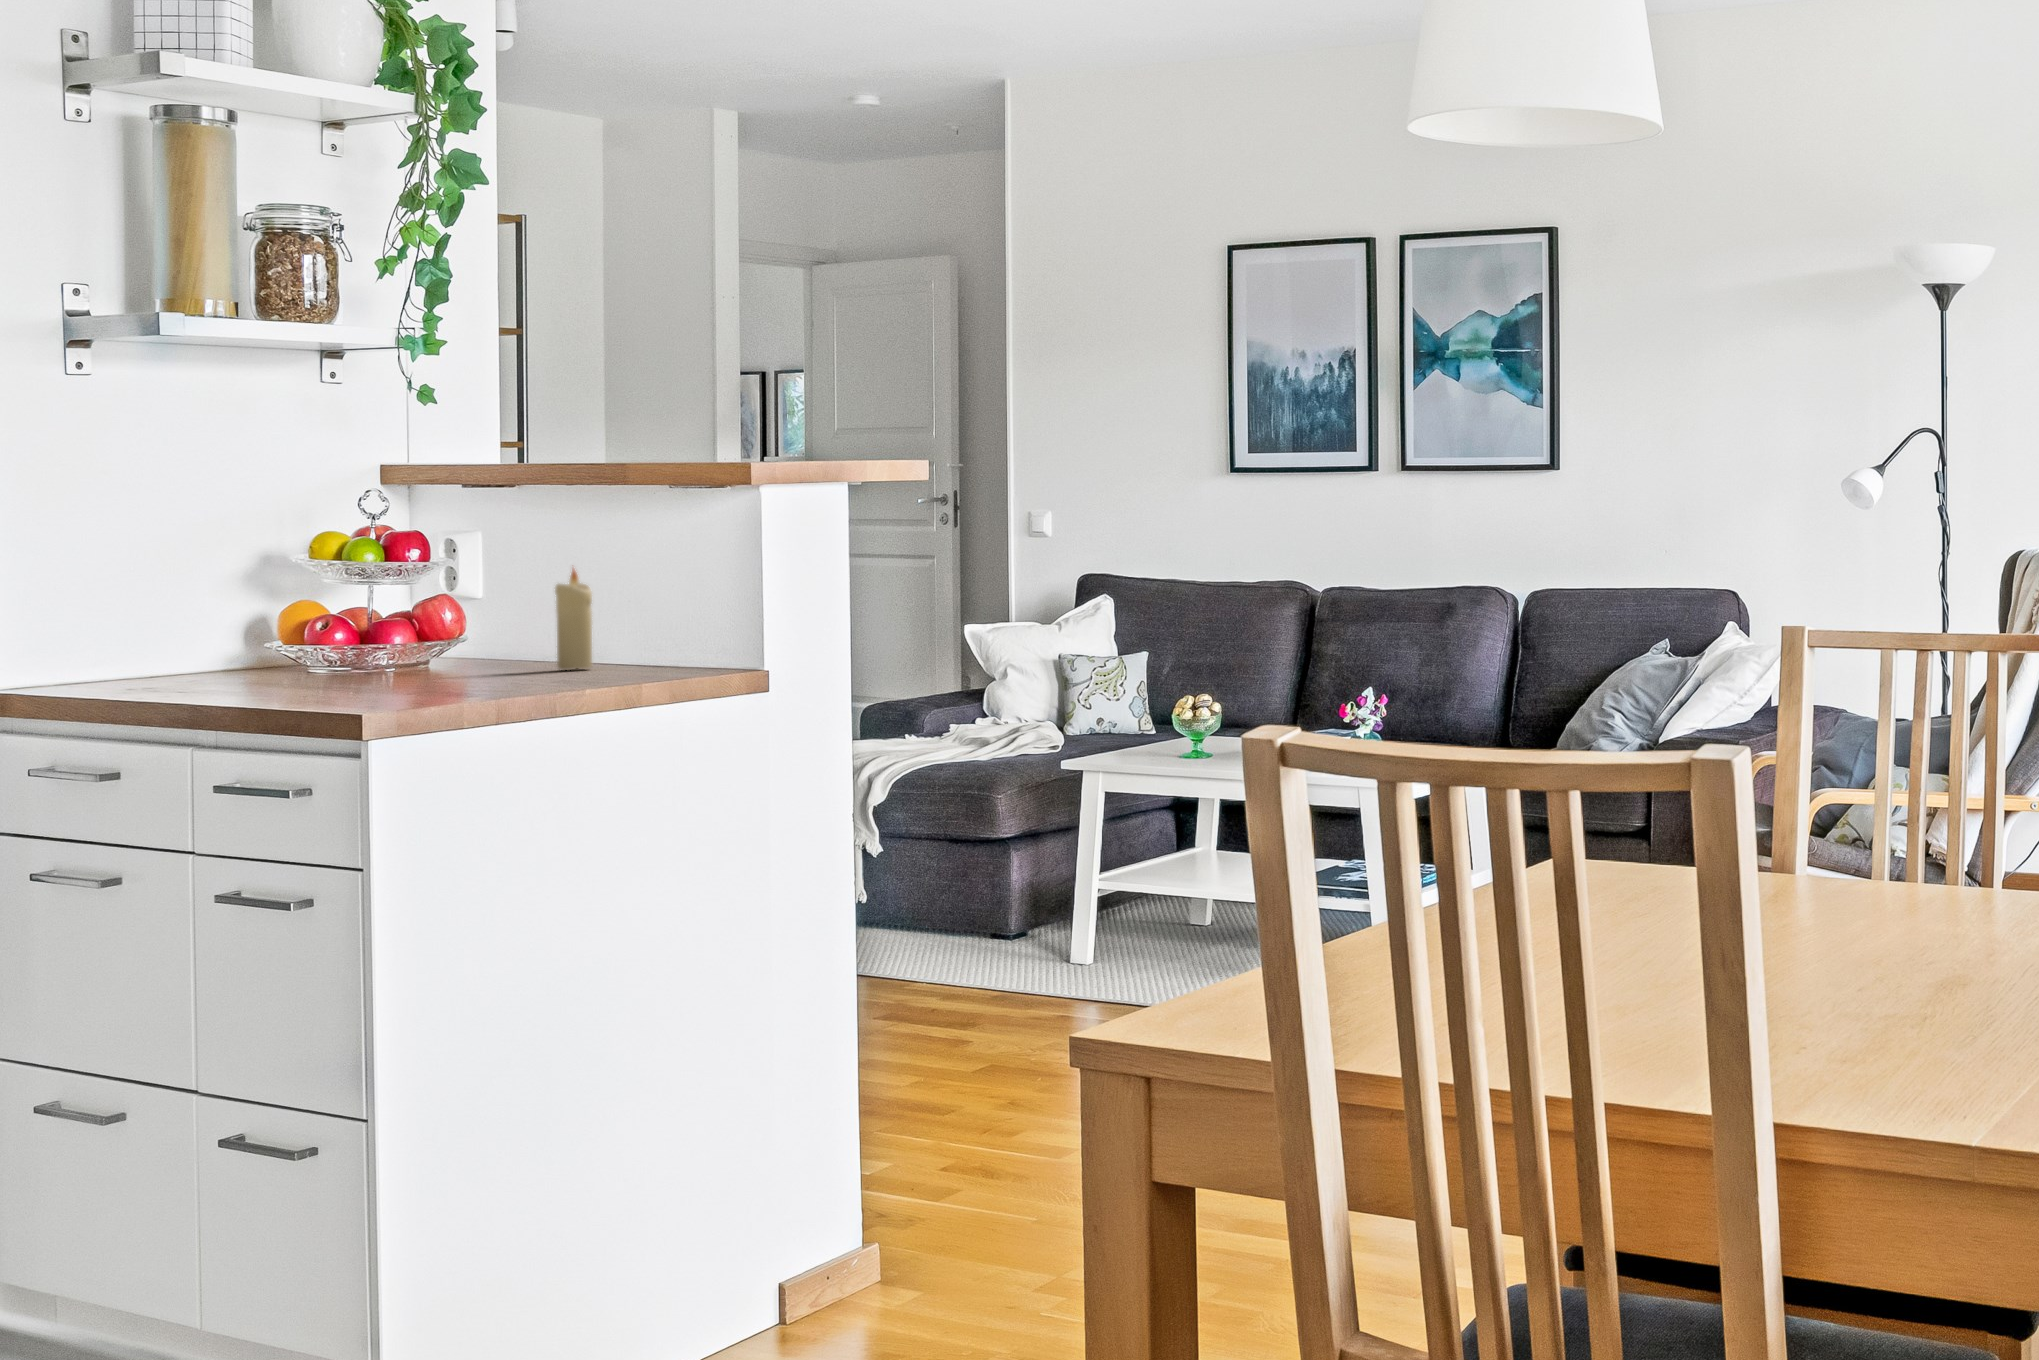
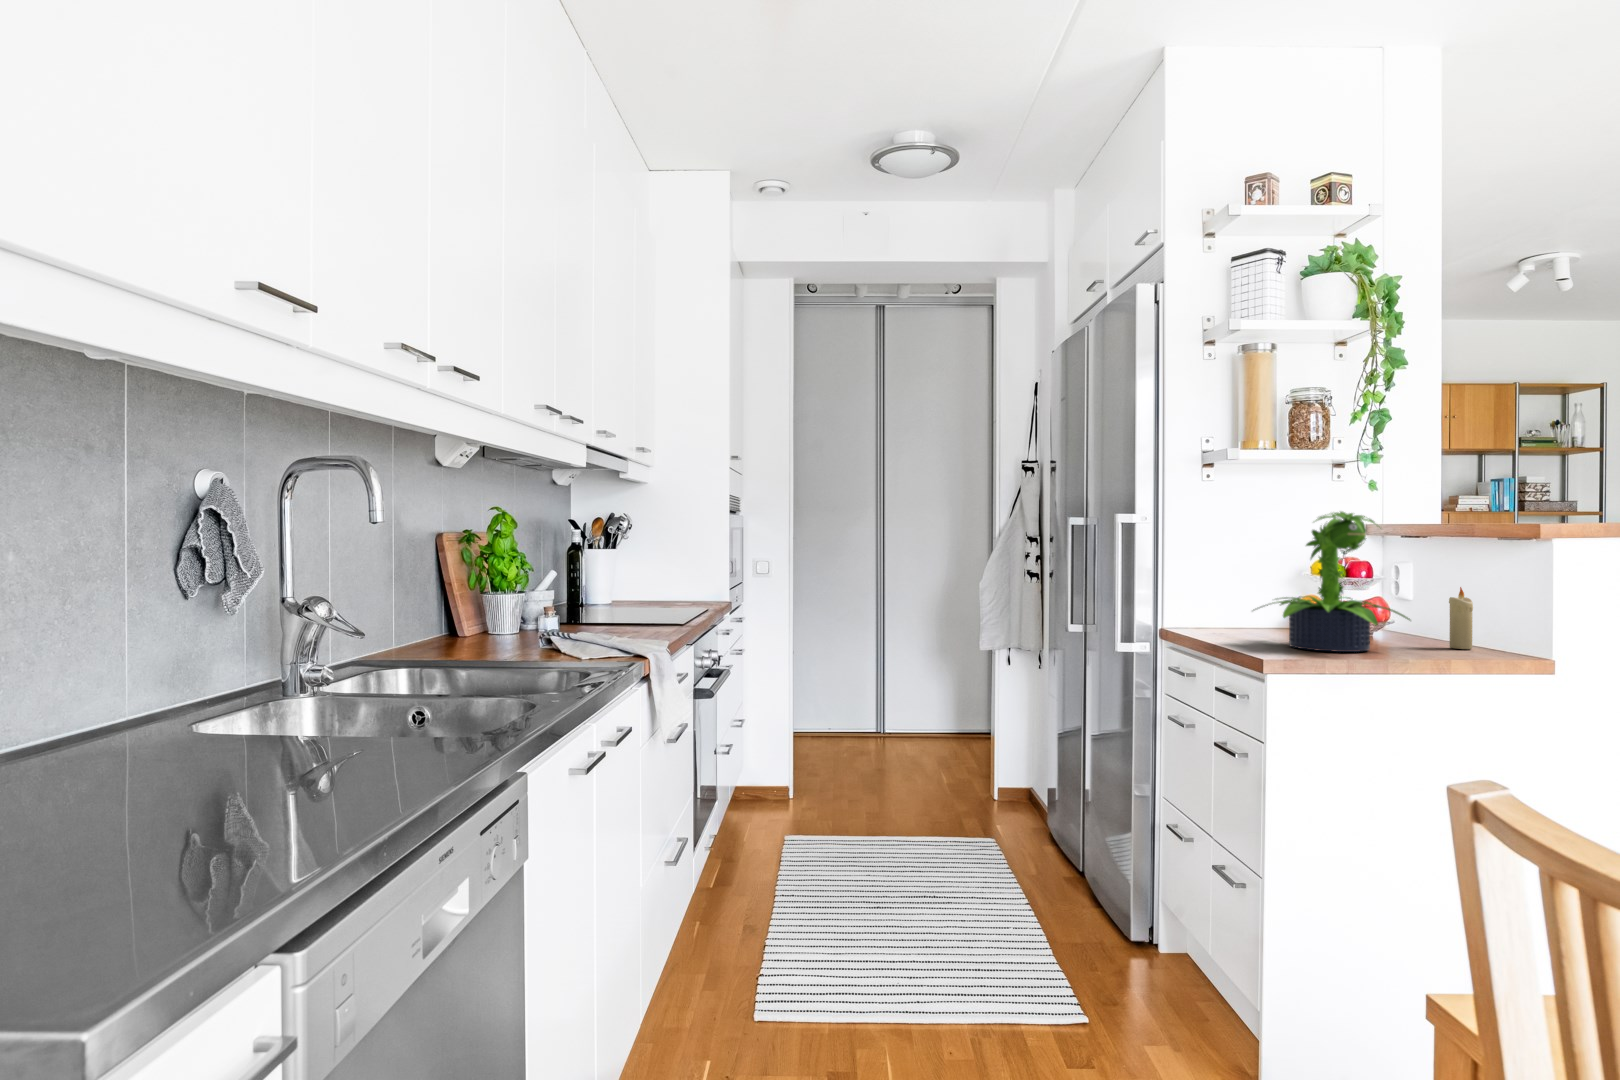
potted plant: none [197,433,495,688] -> present [1255,512,1410,652]

